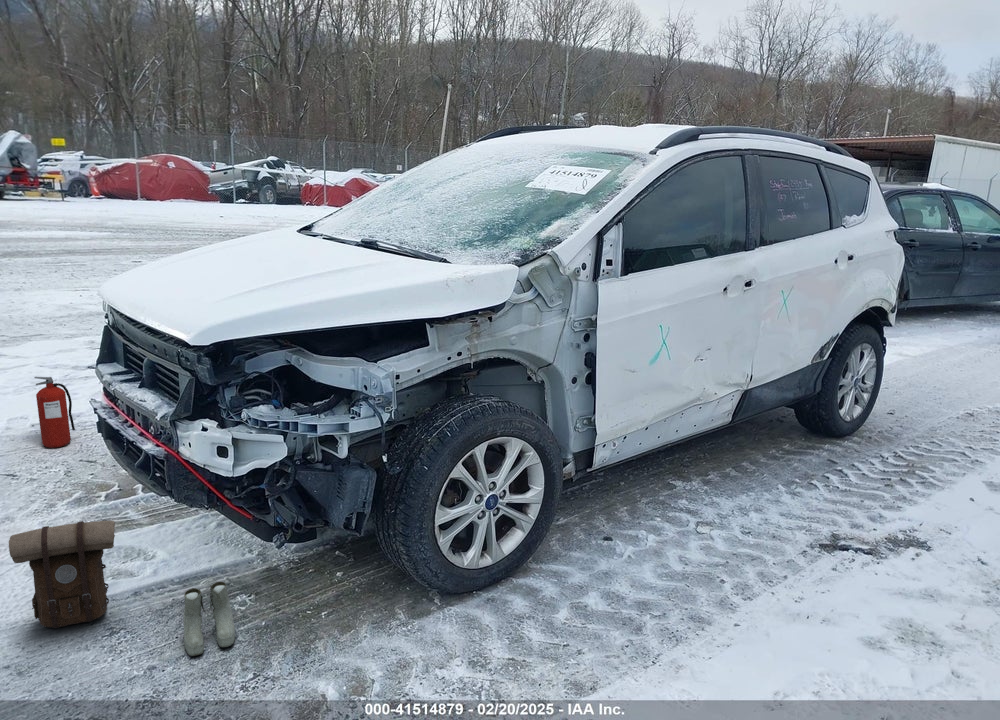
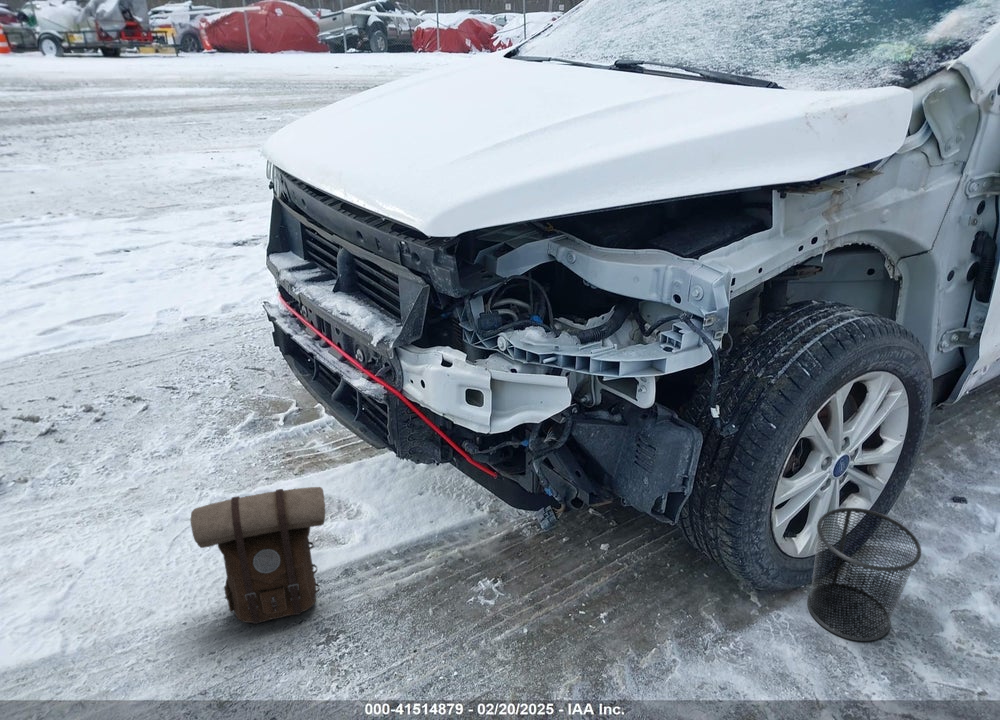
fire extinguisher: present [34,377,75,448] -> none [184,265,234,351]
trash can: none [469,532,534,623] -> present [807,508,921,641]
boots: present [184,582,235,656] -> none [423,574,494,681]

